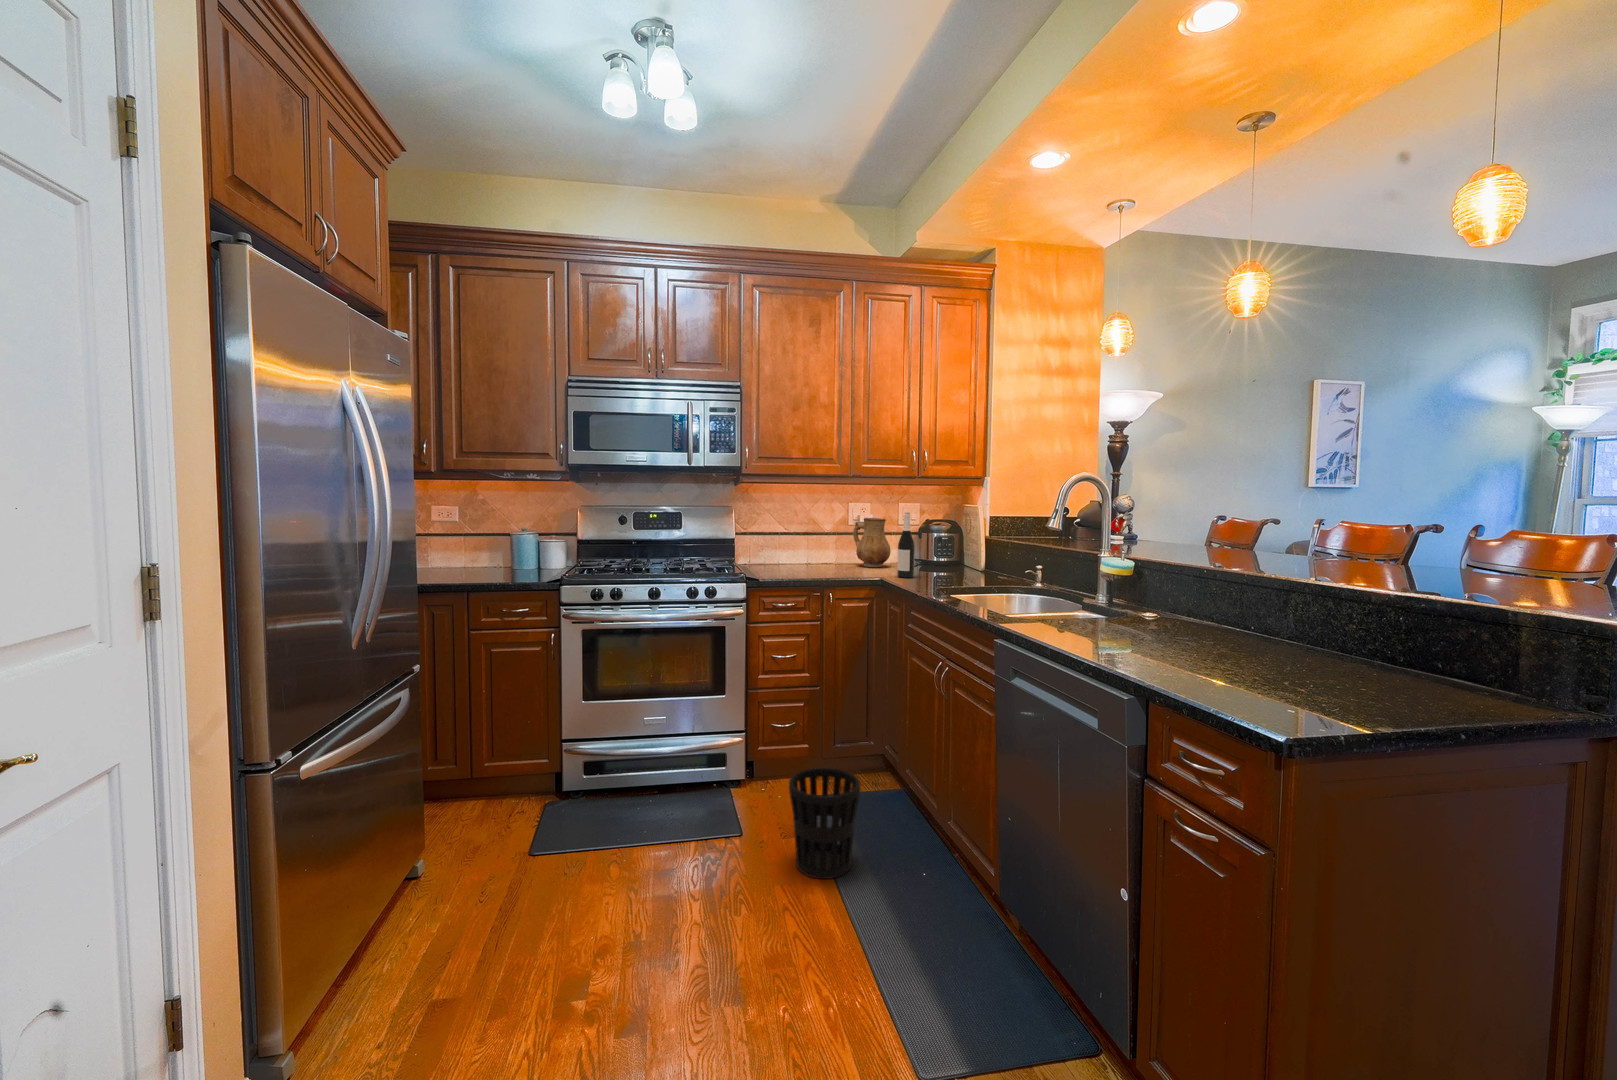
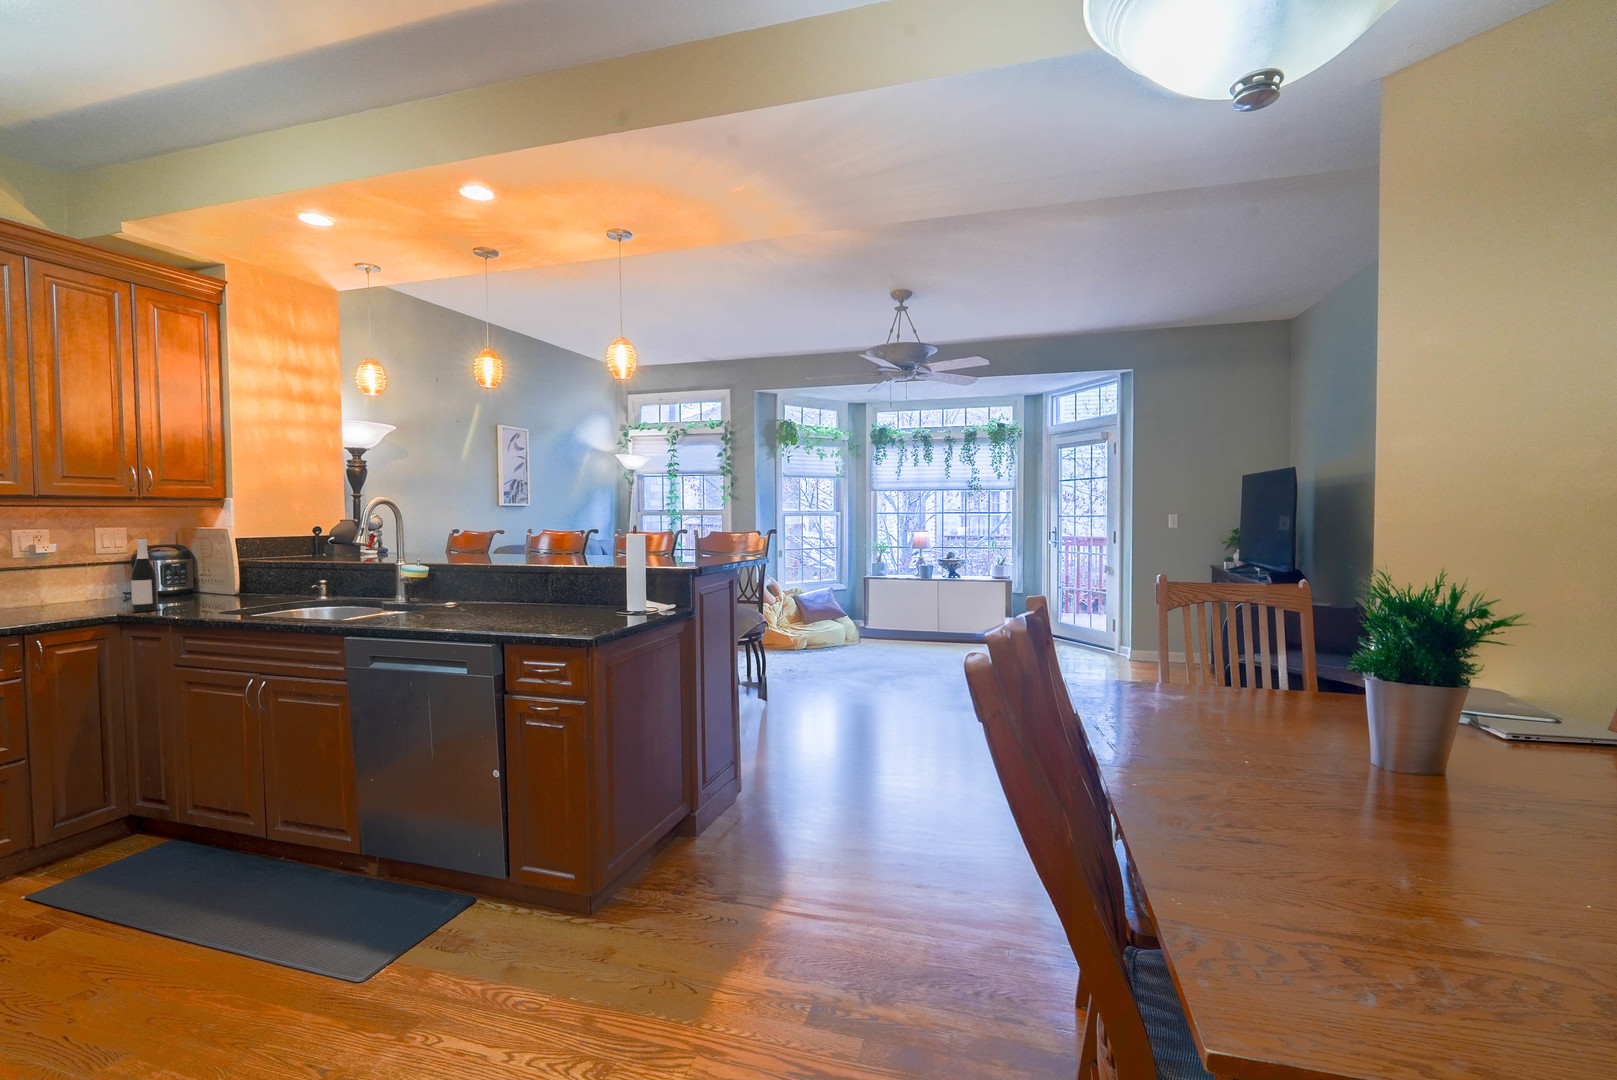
ceramic pitcher: present [853,518,891,567] -> none [26,548,98,609]
wastebasket: present [789,768,860,879] -> none [53,826,169,959]

